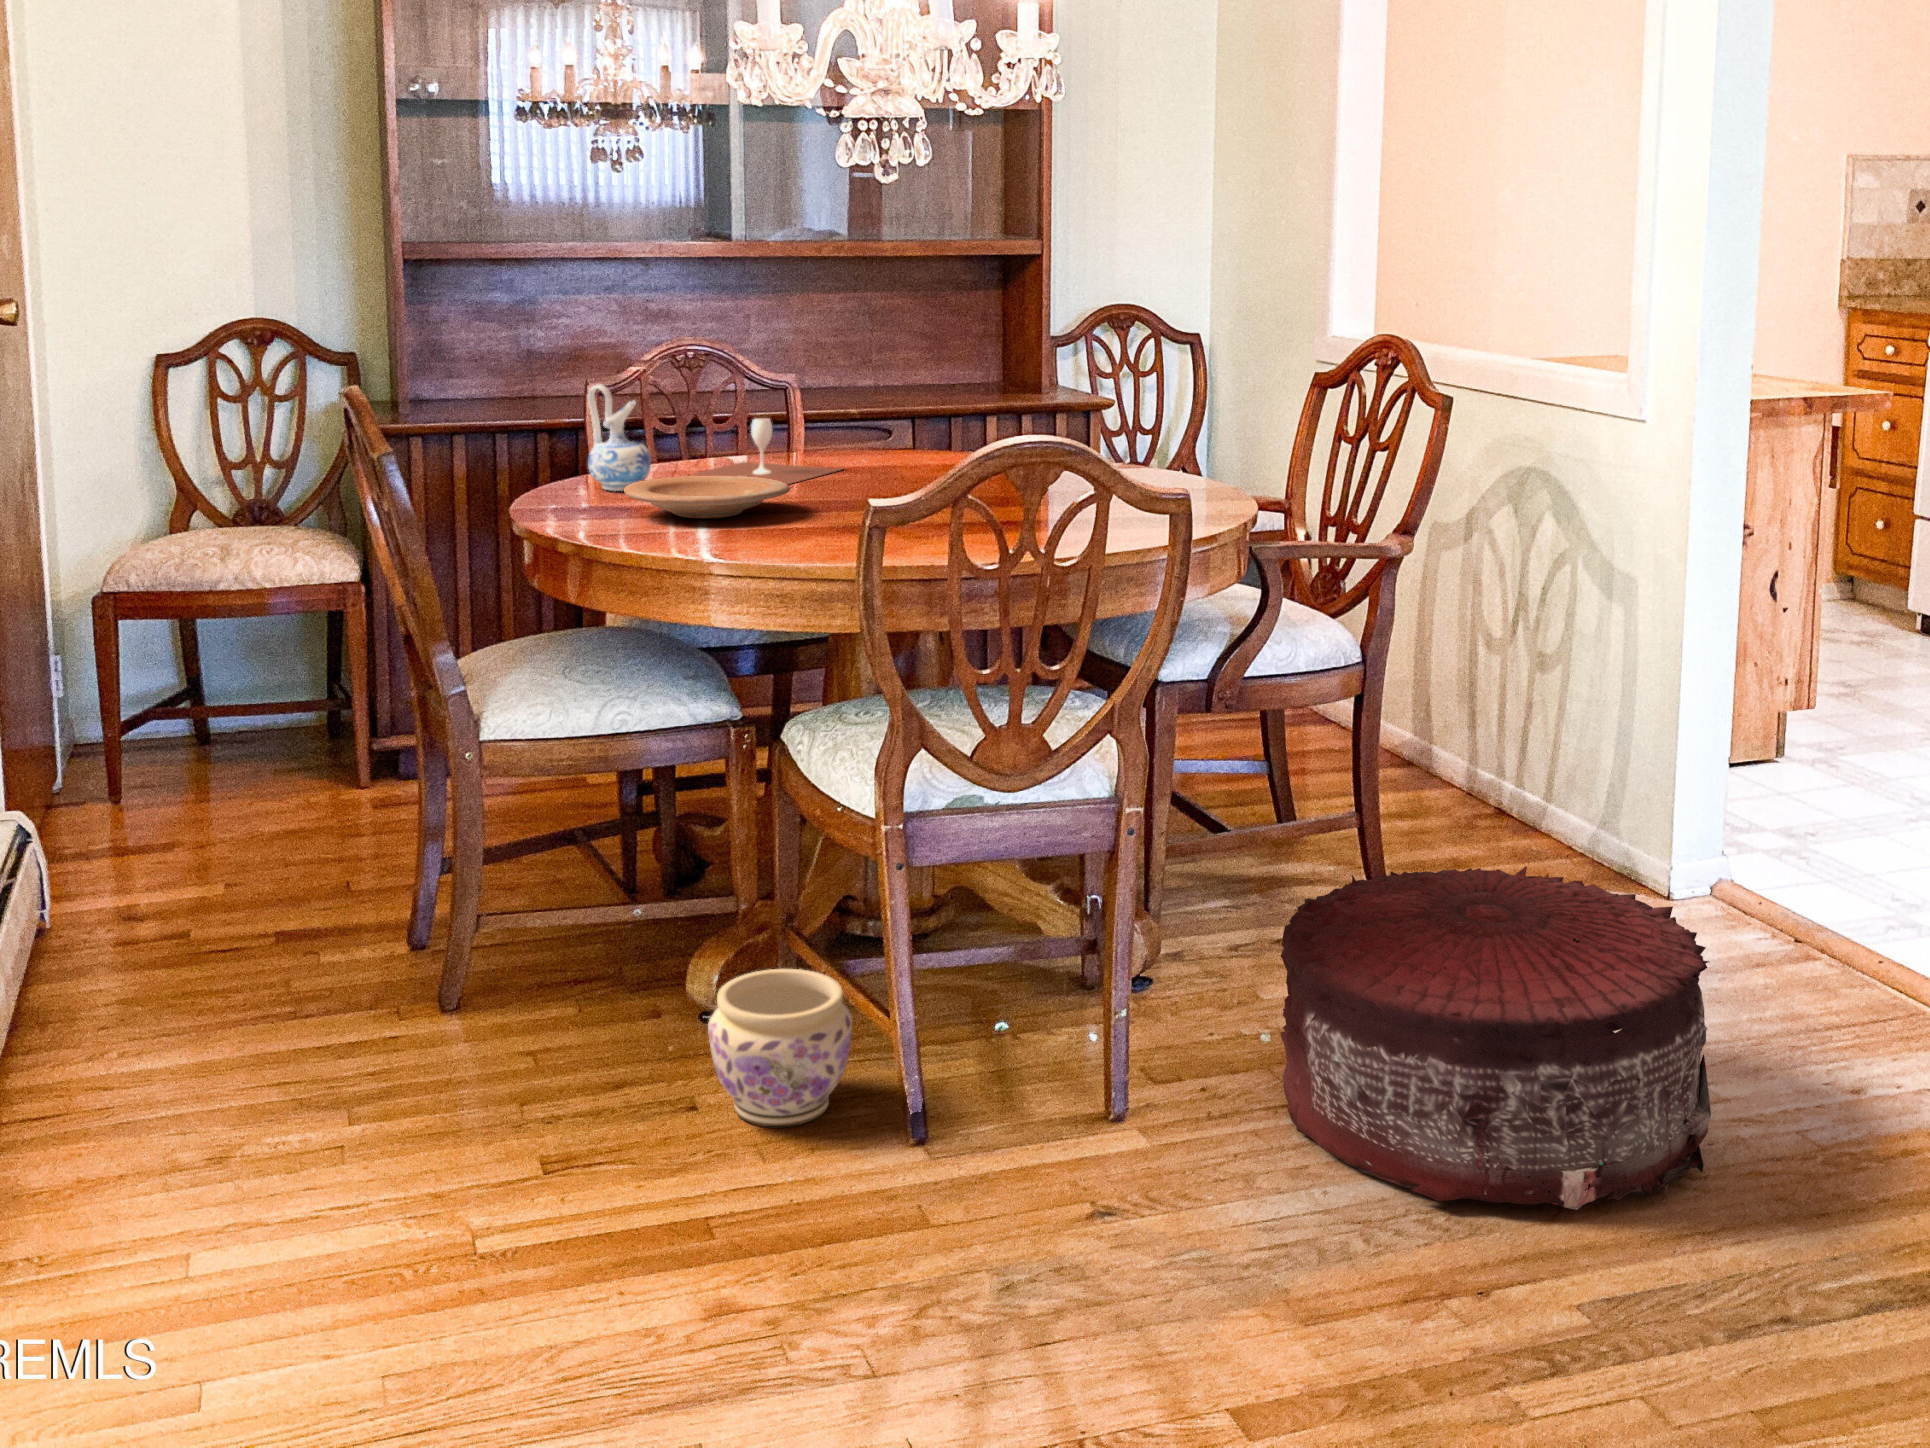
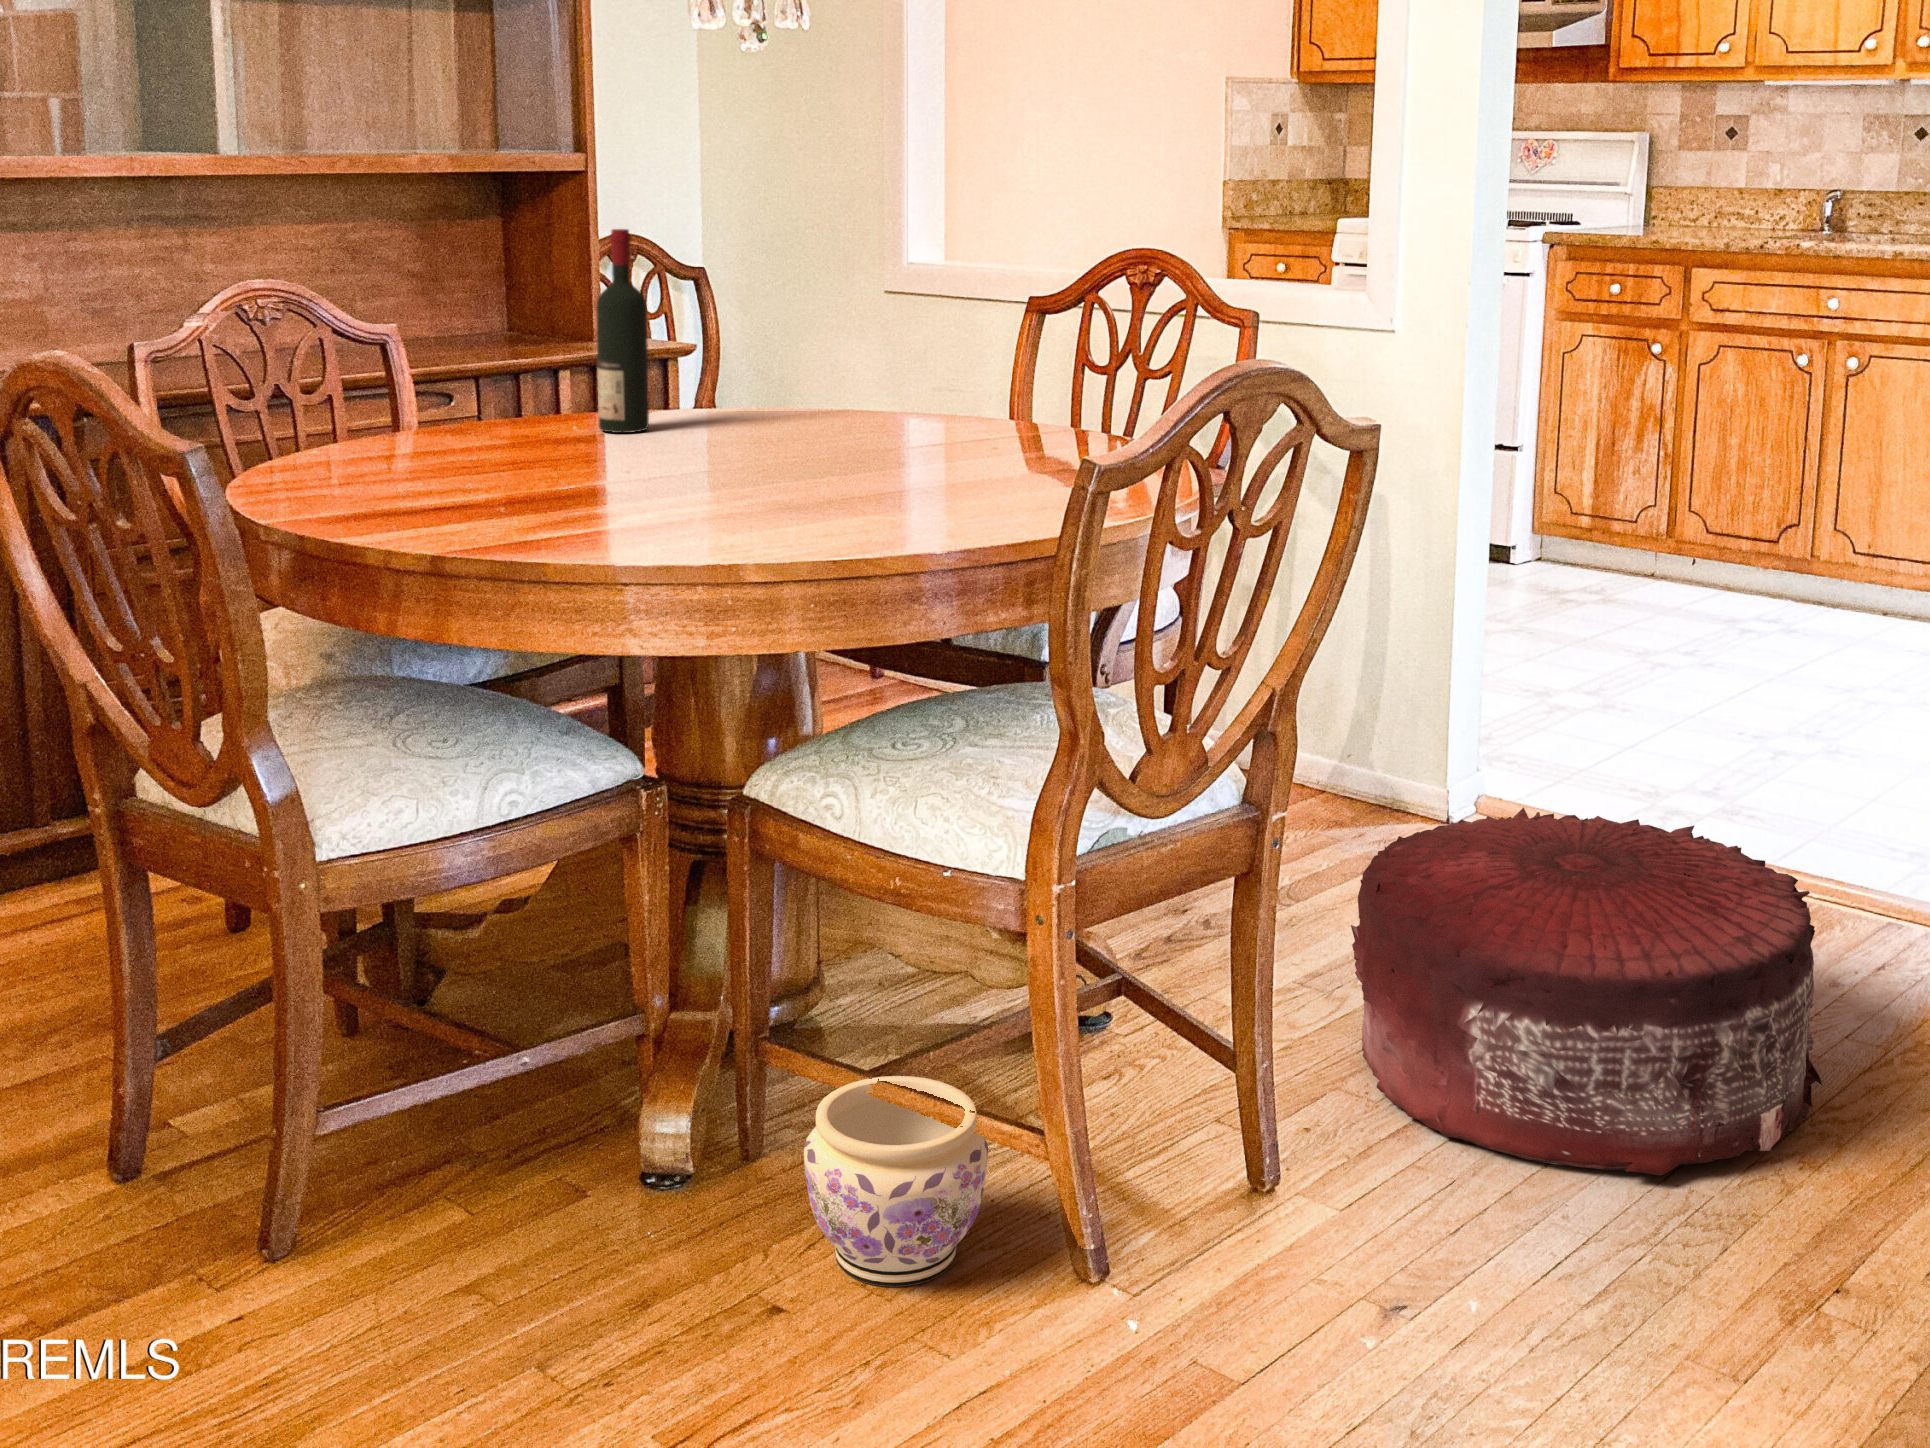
wine bottle: none [865,302,905,464] -> present [596,229,649,433]
ceramic pitcher: present [588,384,651,491] -> none [325,346,418,490]
wine glass: present [689,418,841,484] -> none [416,382,600,467]
plate: present [624,476,790,518] -> none [479,457,701,516]

